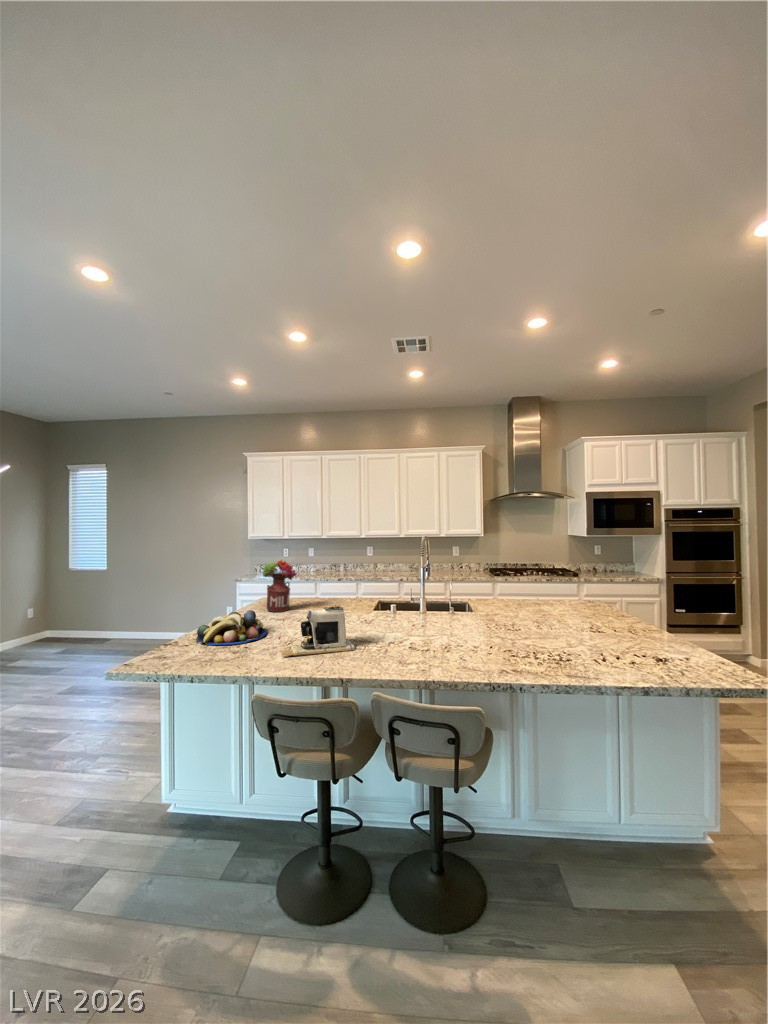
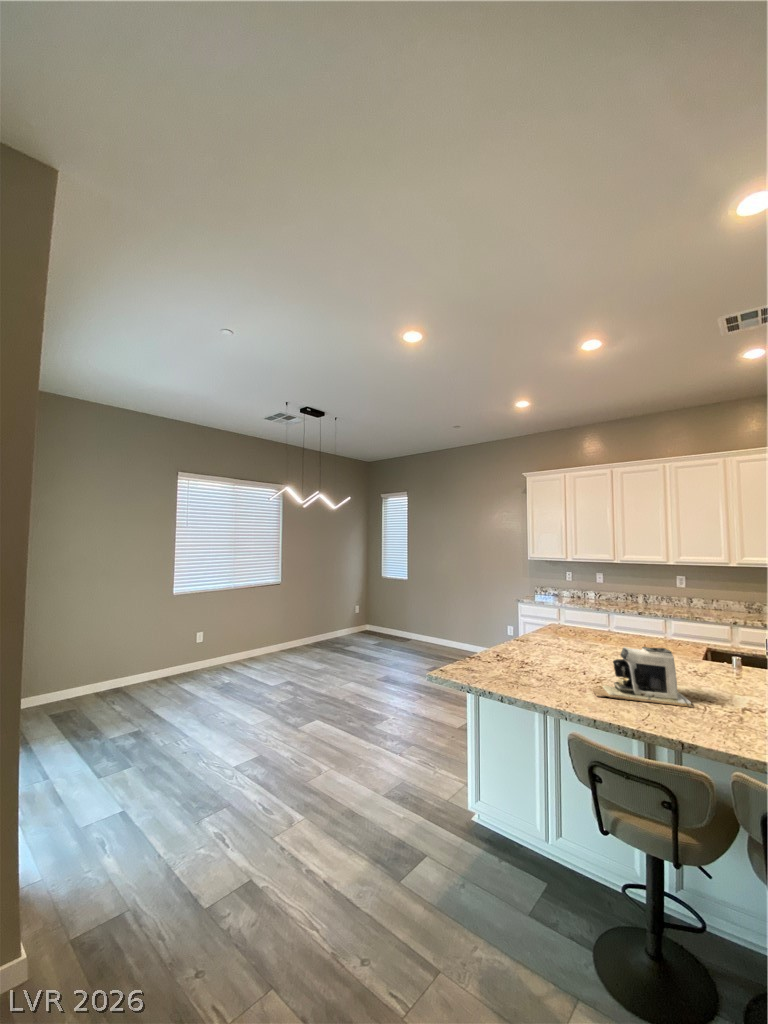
flower arrangement: present [262,560,297,612] -> none [554,585,596,642]
fruit bowl: present [196,610,267,646] -> none [496,636,568,671]

